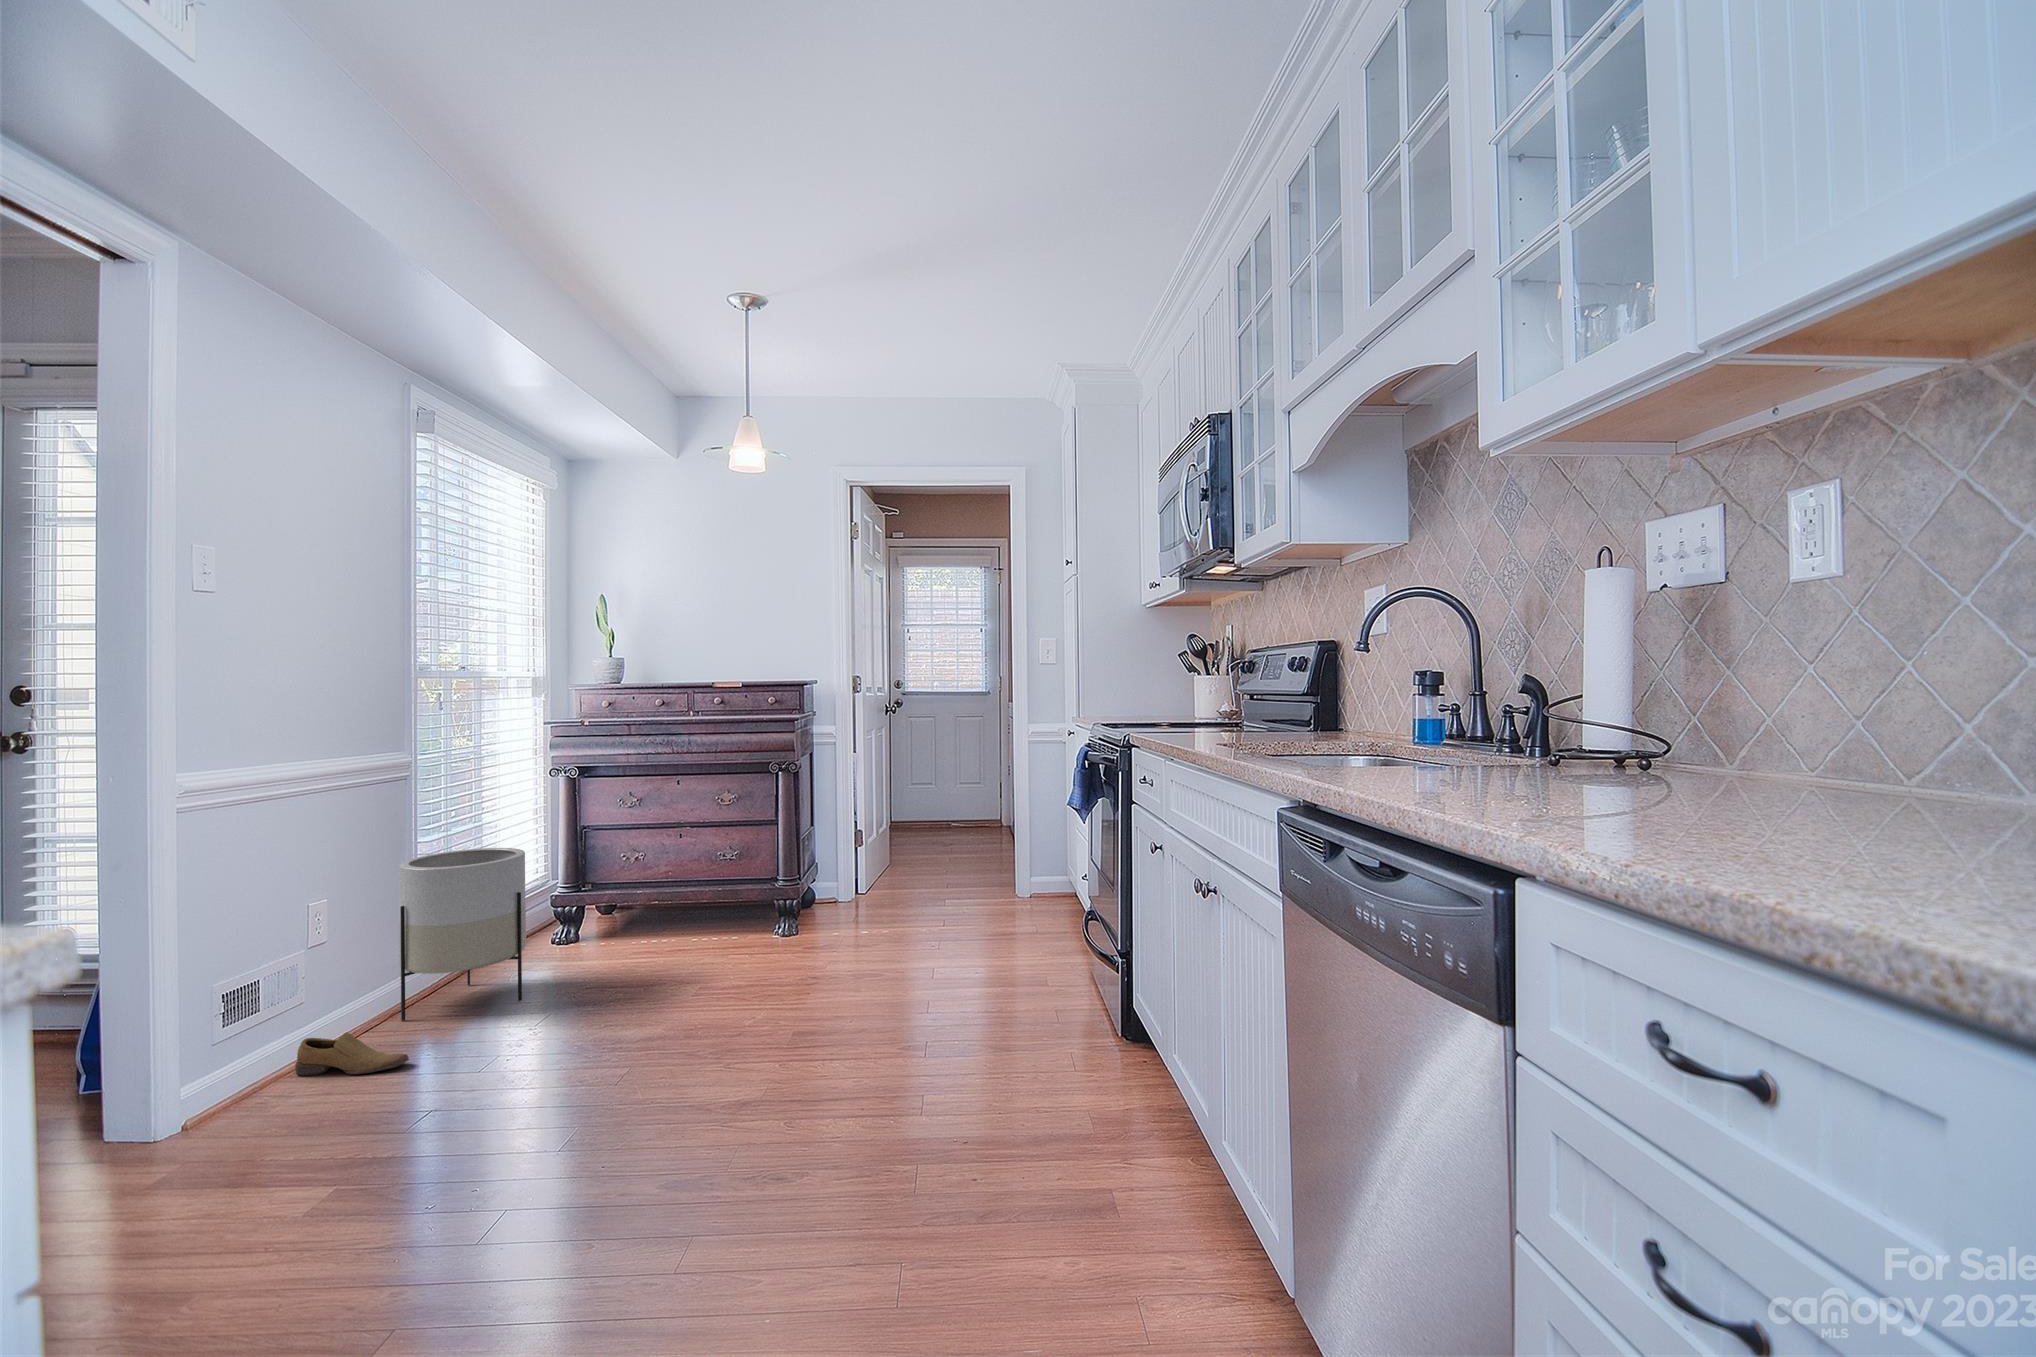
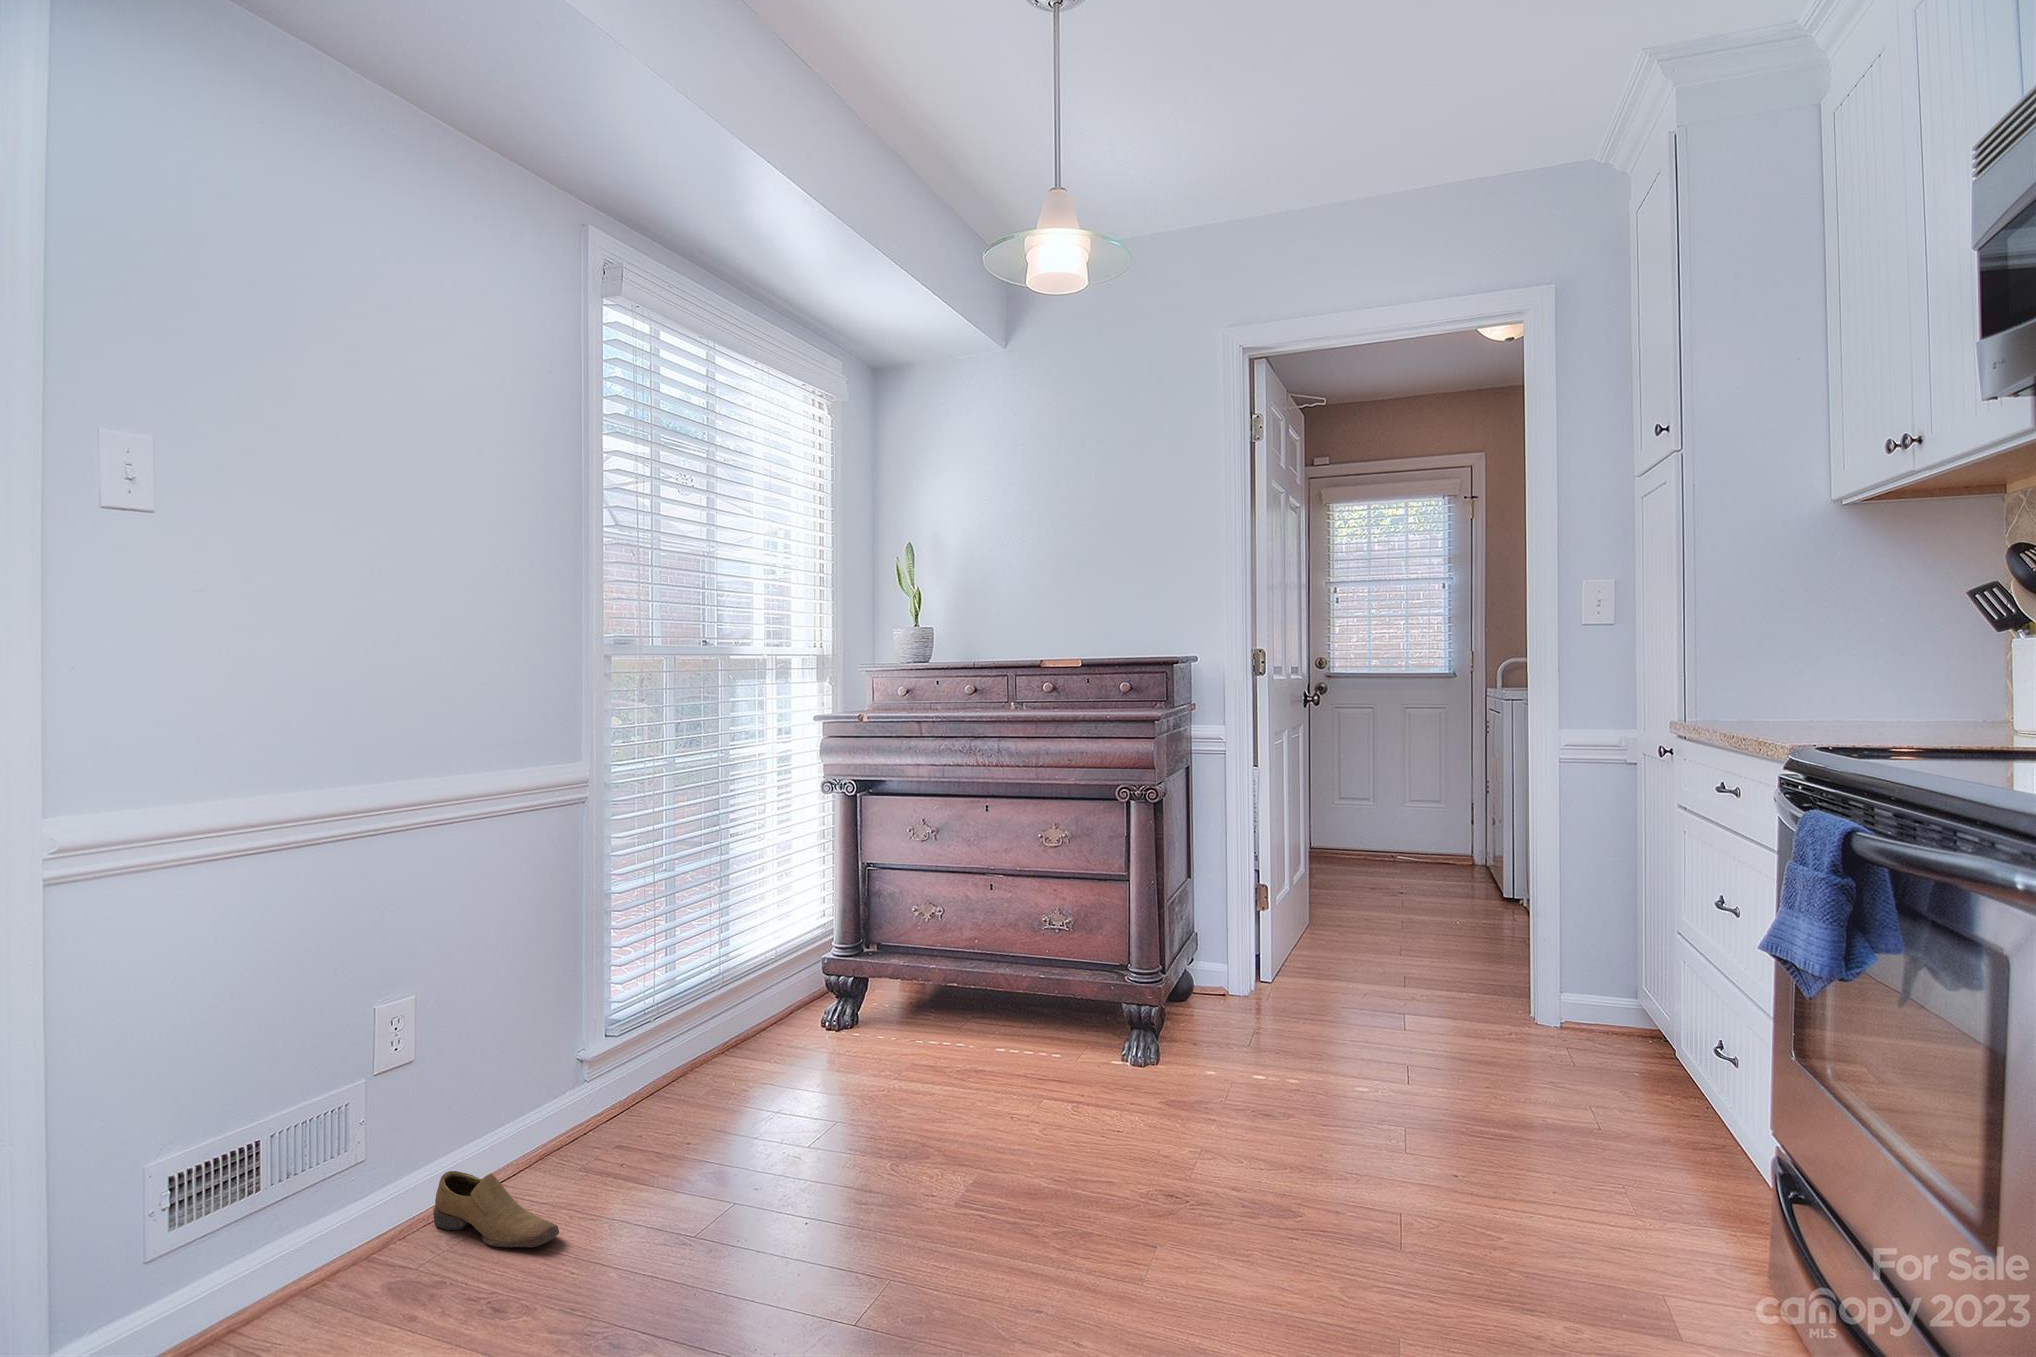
planter: present [399,848,526,1021] -> none [599,894,764,1139]

